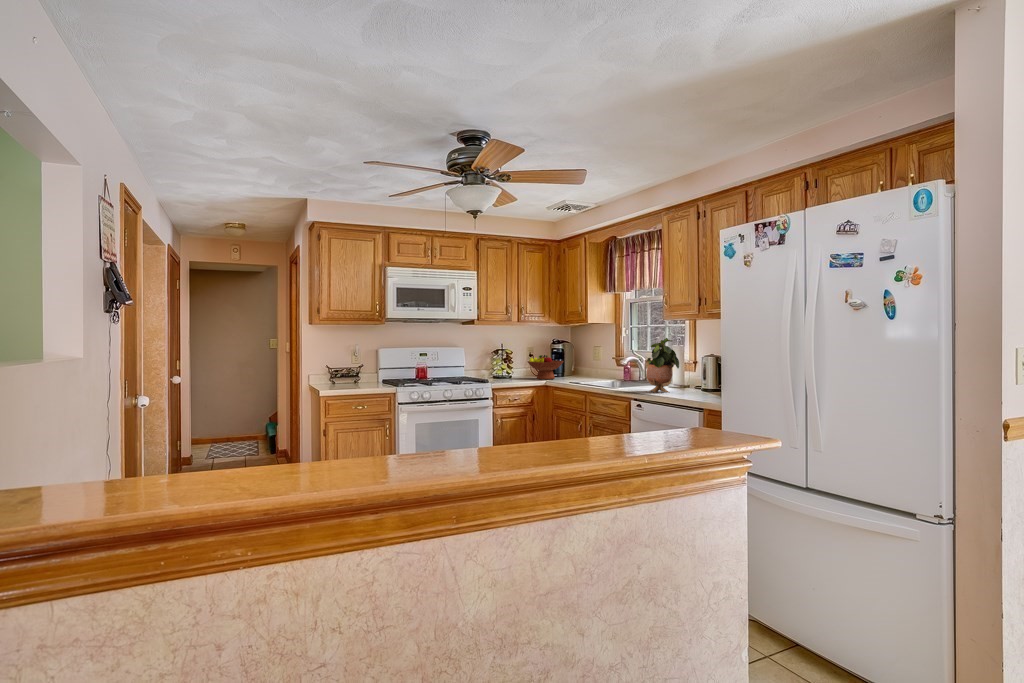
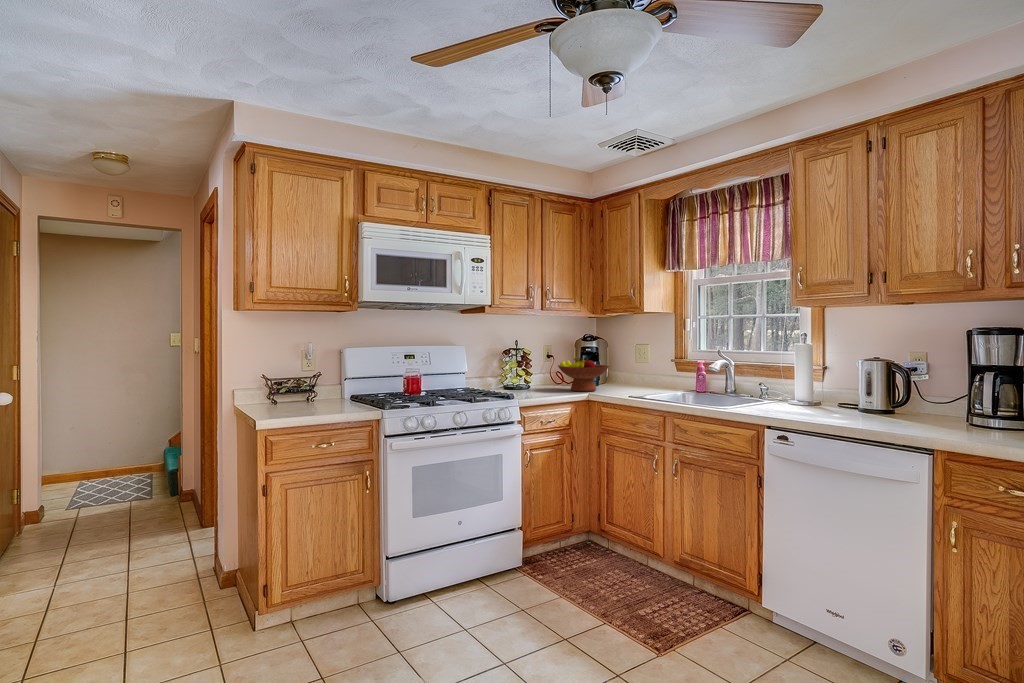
potted plant: present [647,338,679,393] -> none [790,333,847,419]

